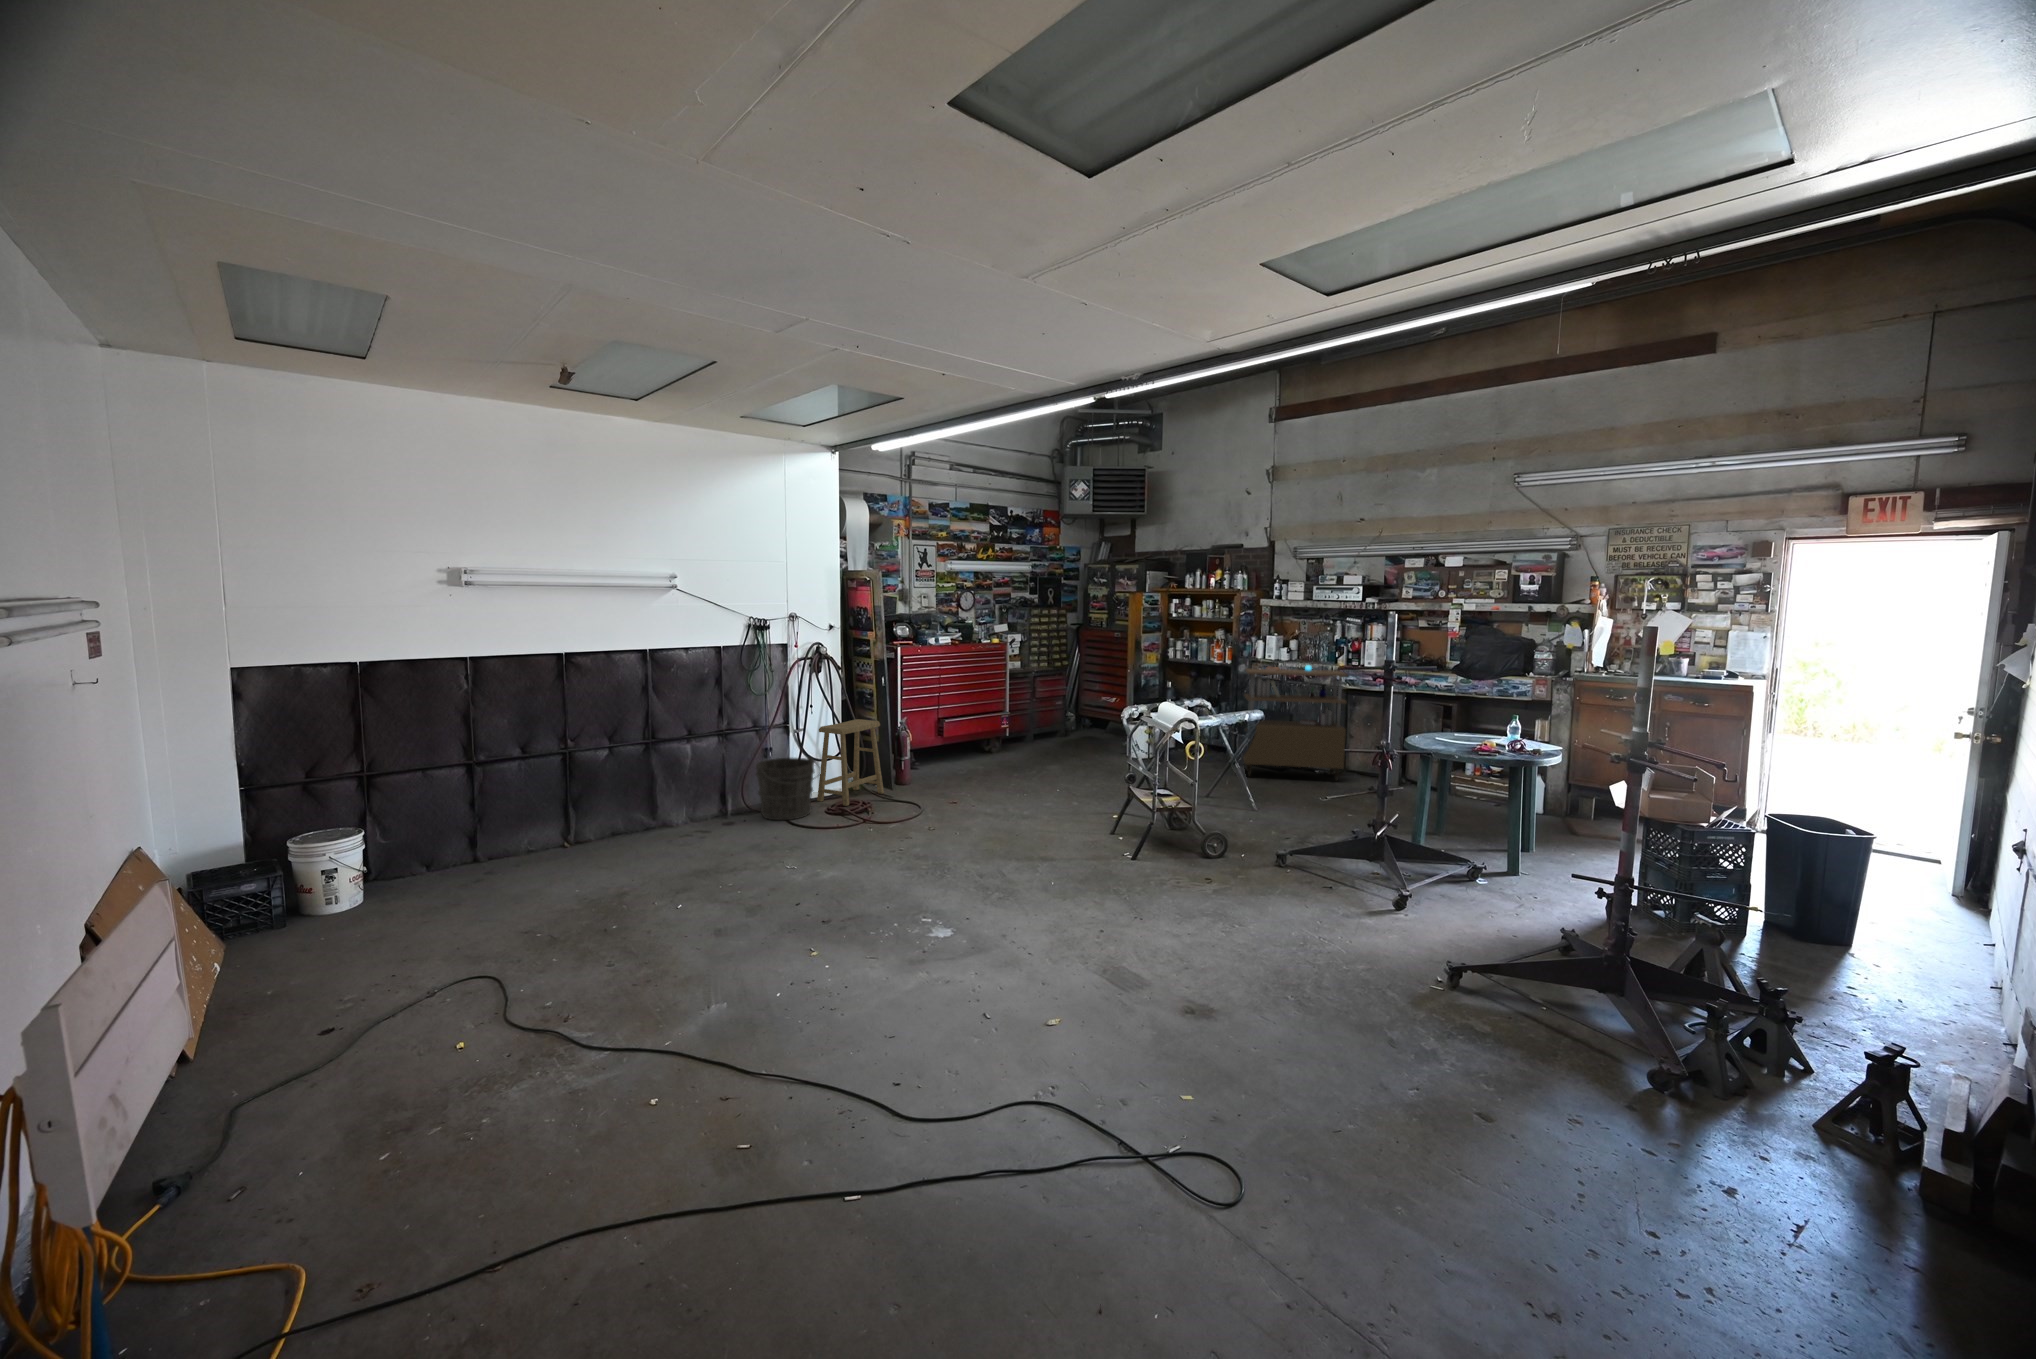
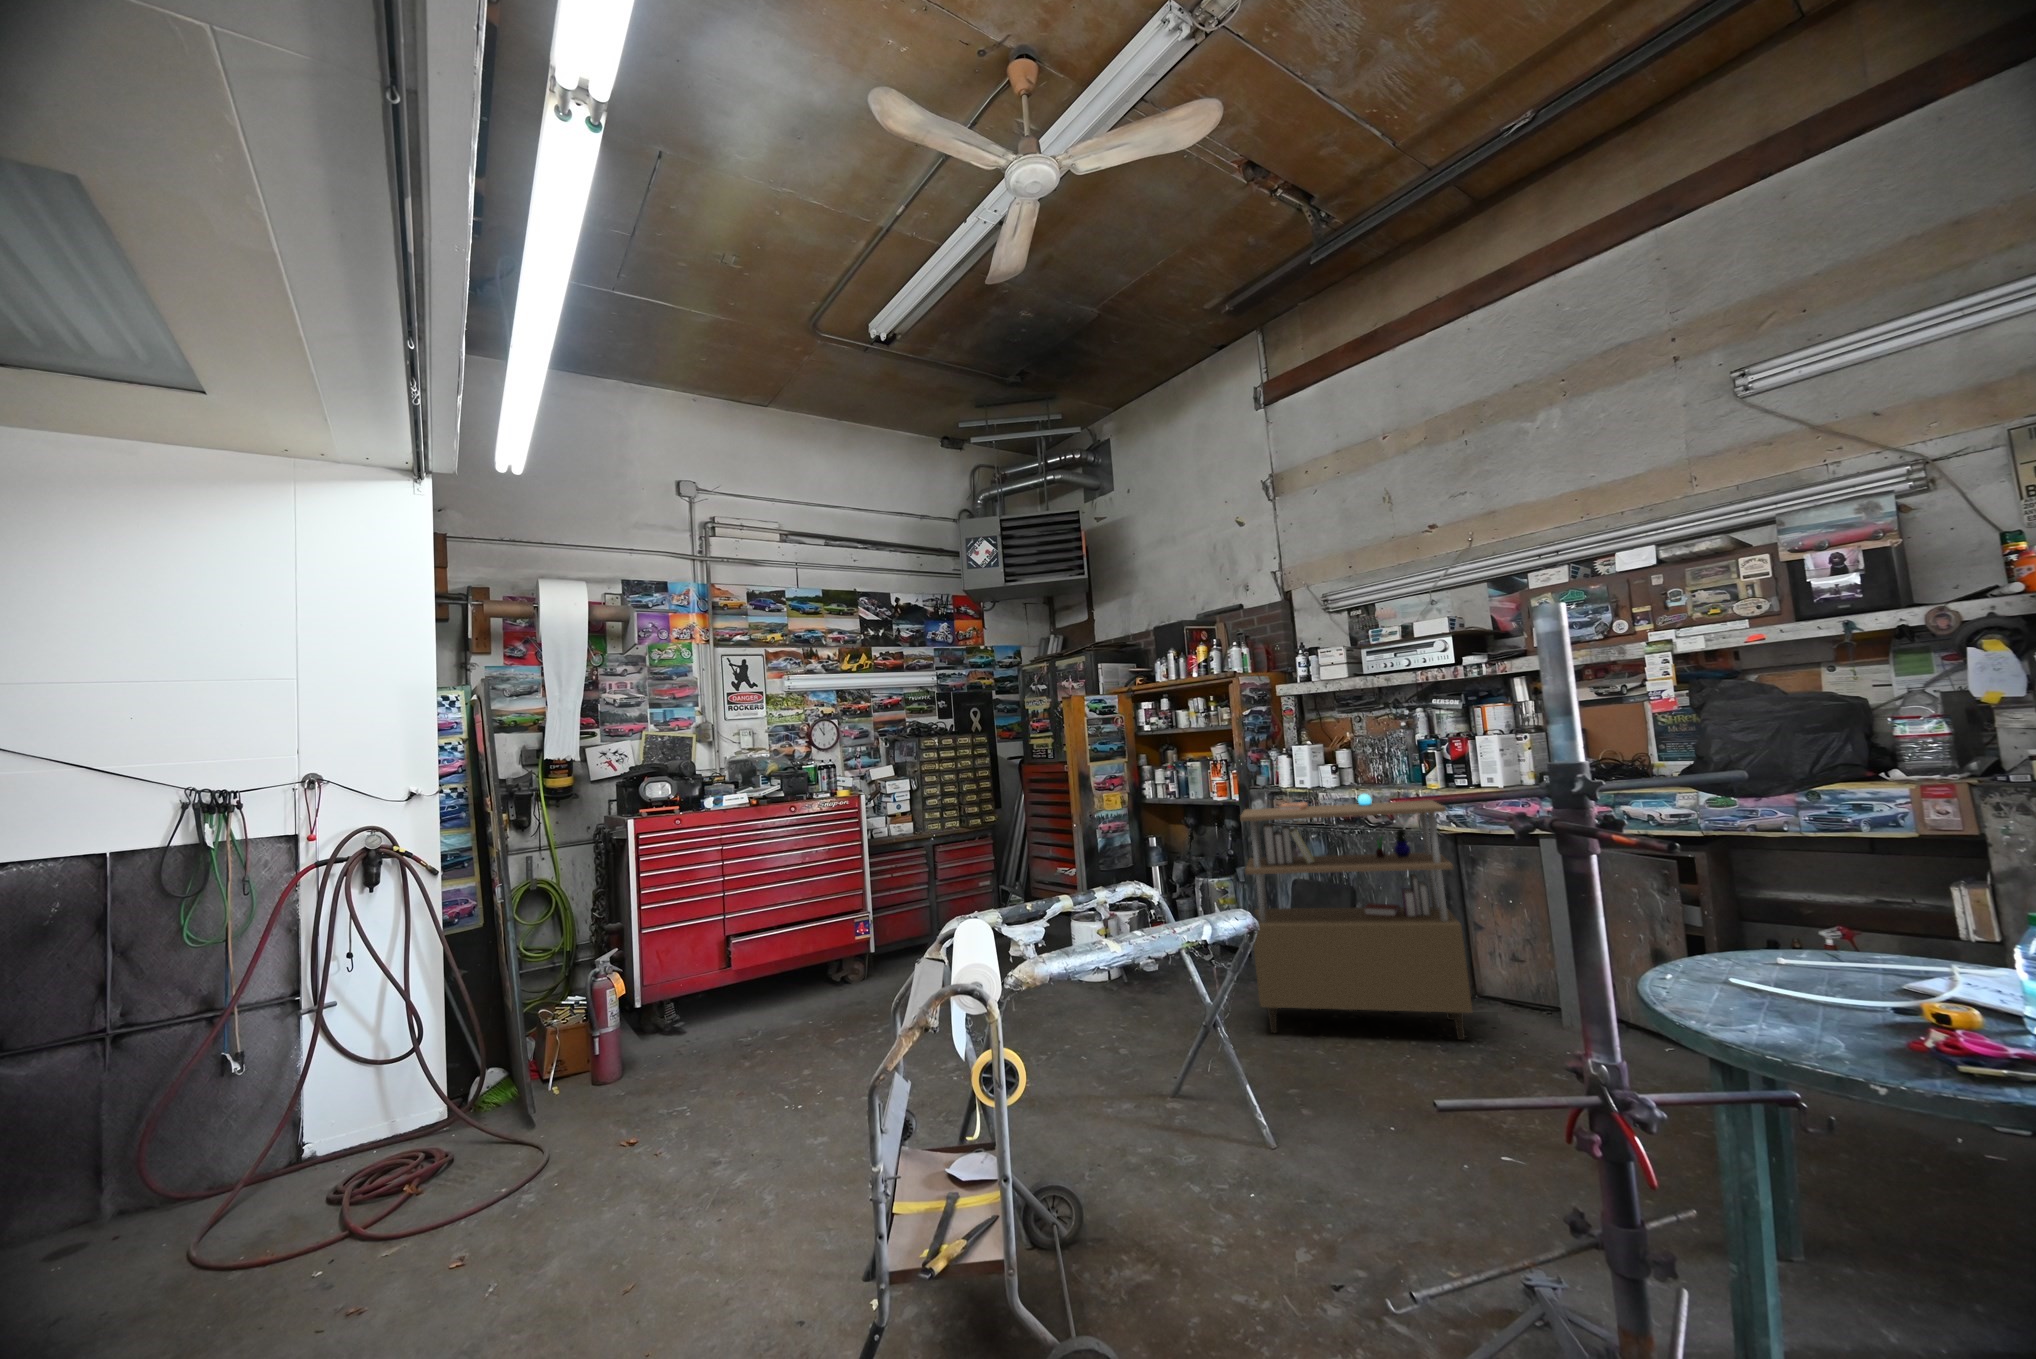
stool: present [817,719,884,806] -> none [332,967,500,1177]
bucket: present [756,757,820,820] -> none [84,1072,278,1247]

